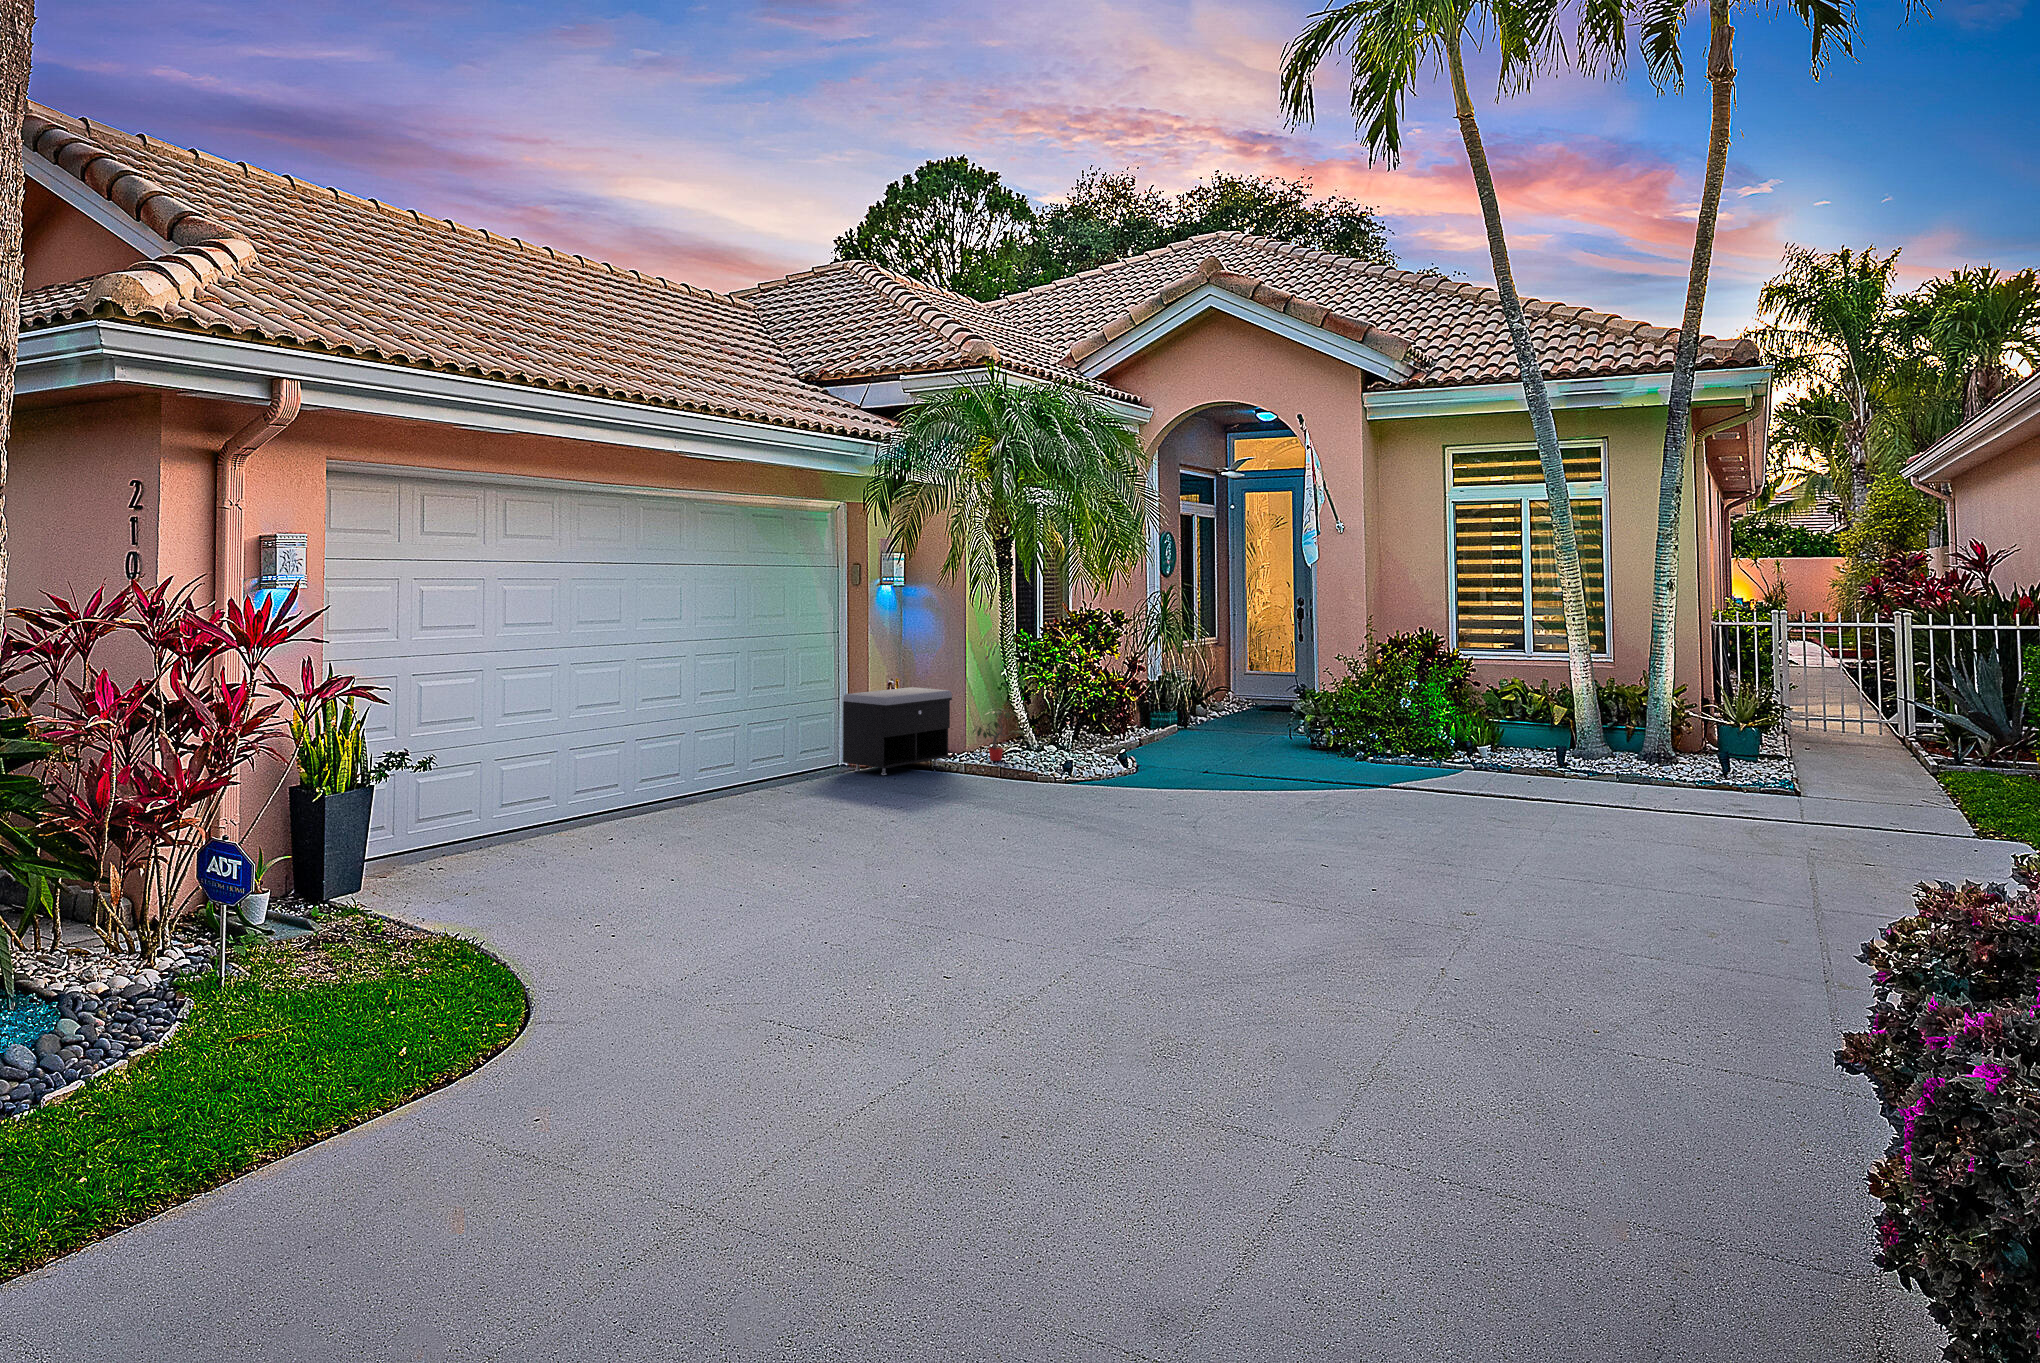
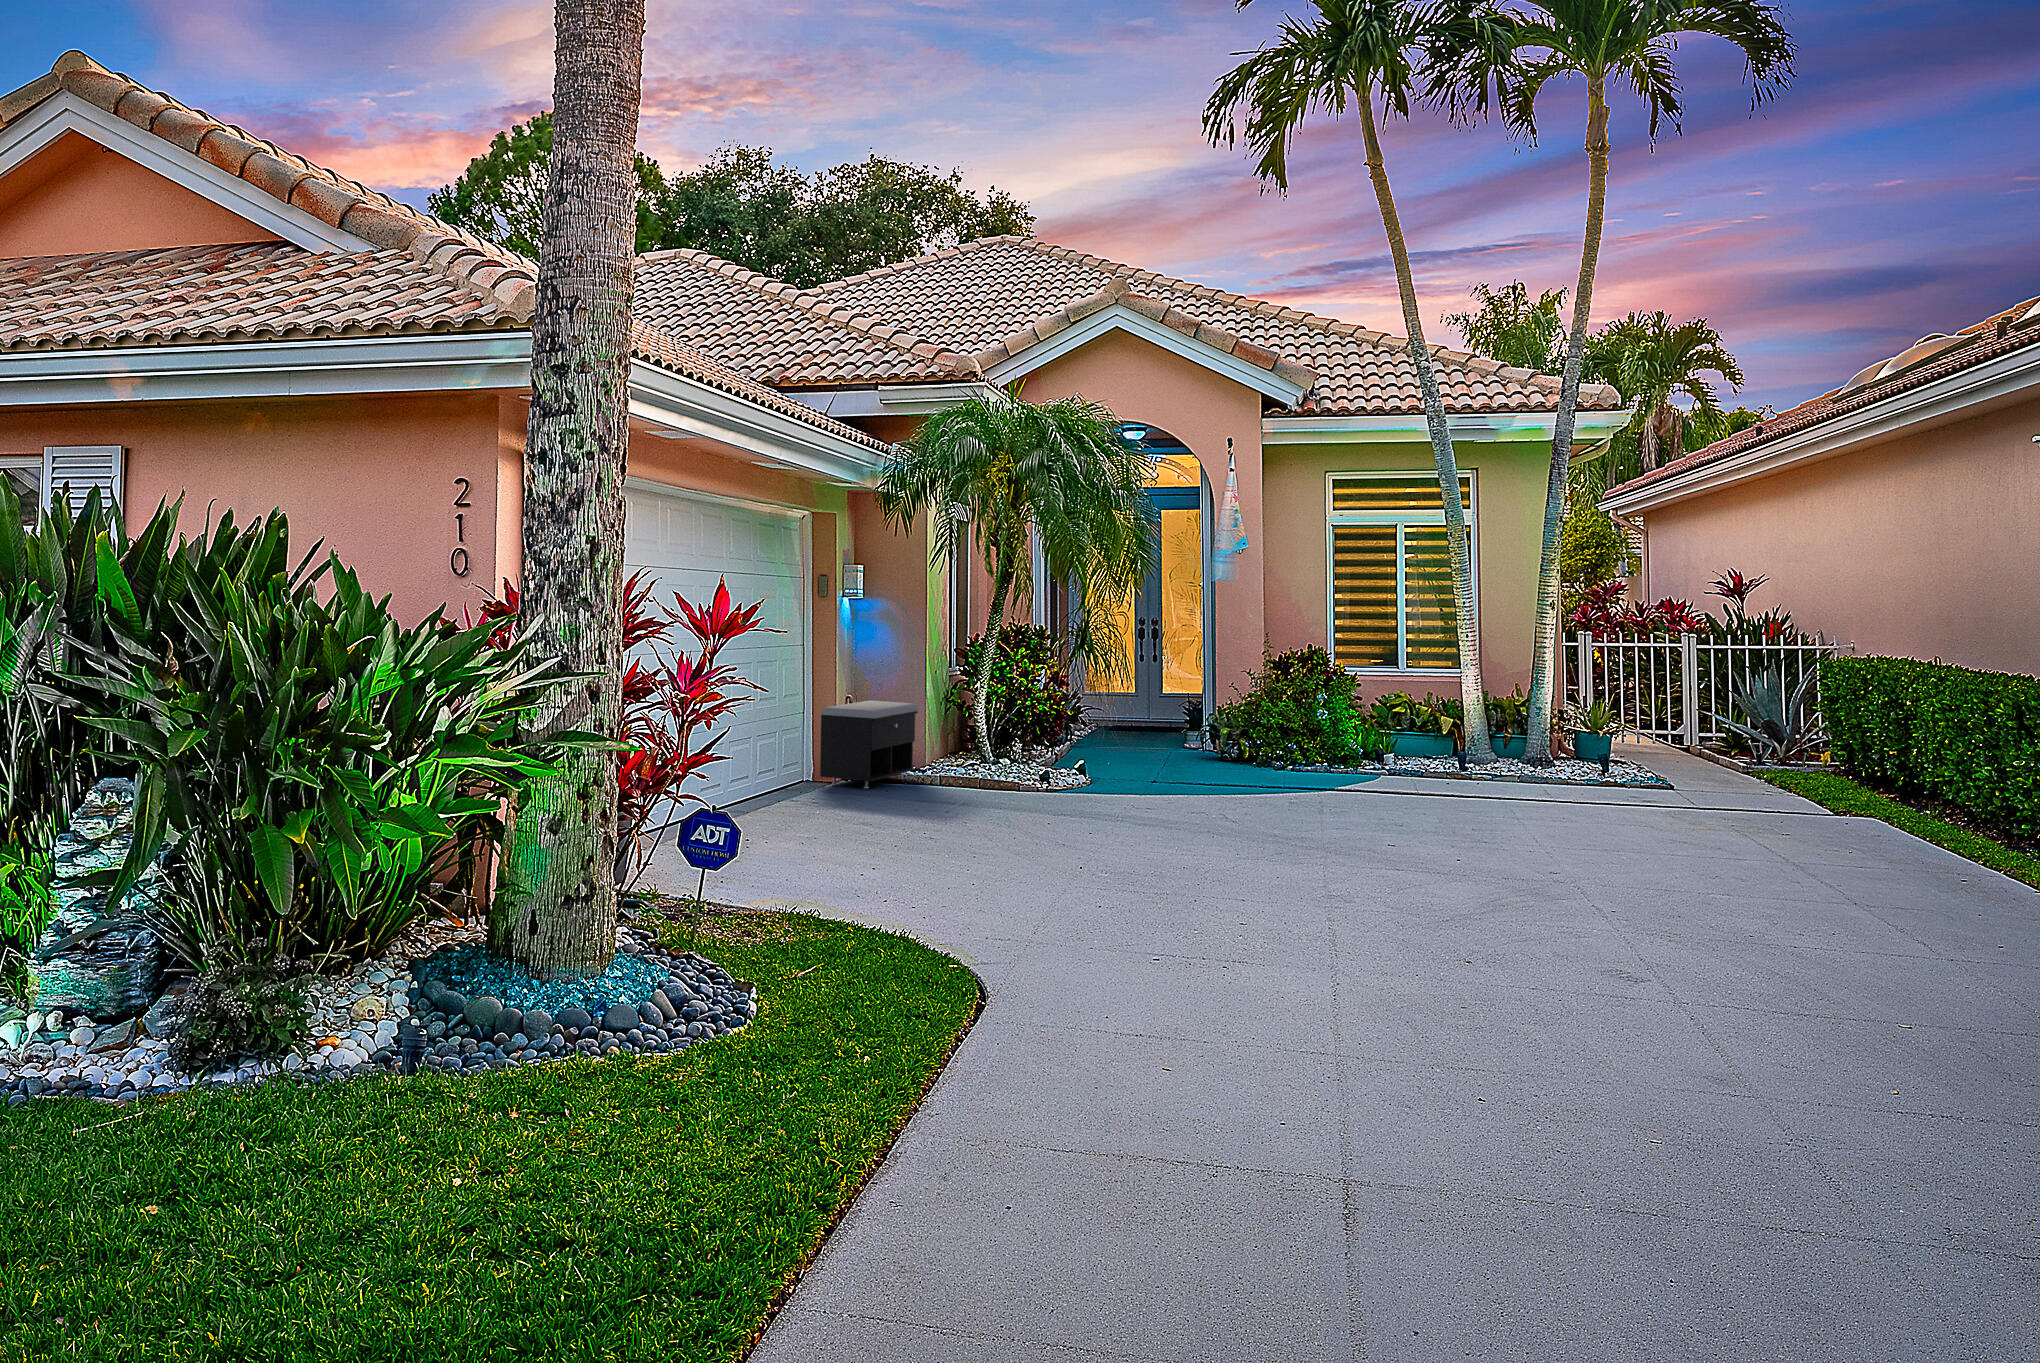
potted plant: present [973,708,1024,761] -> none [932,721,977,773]

